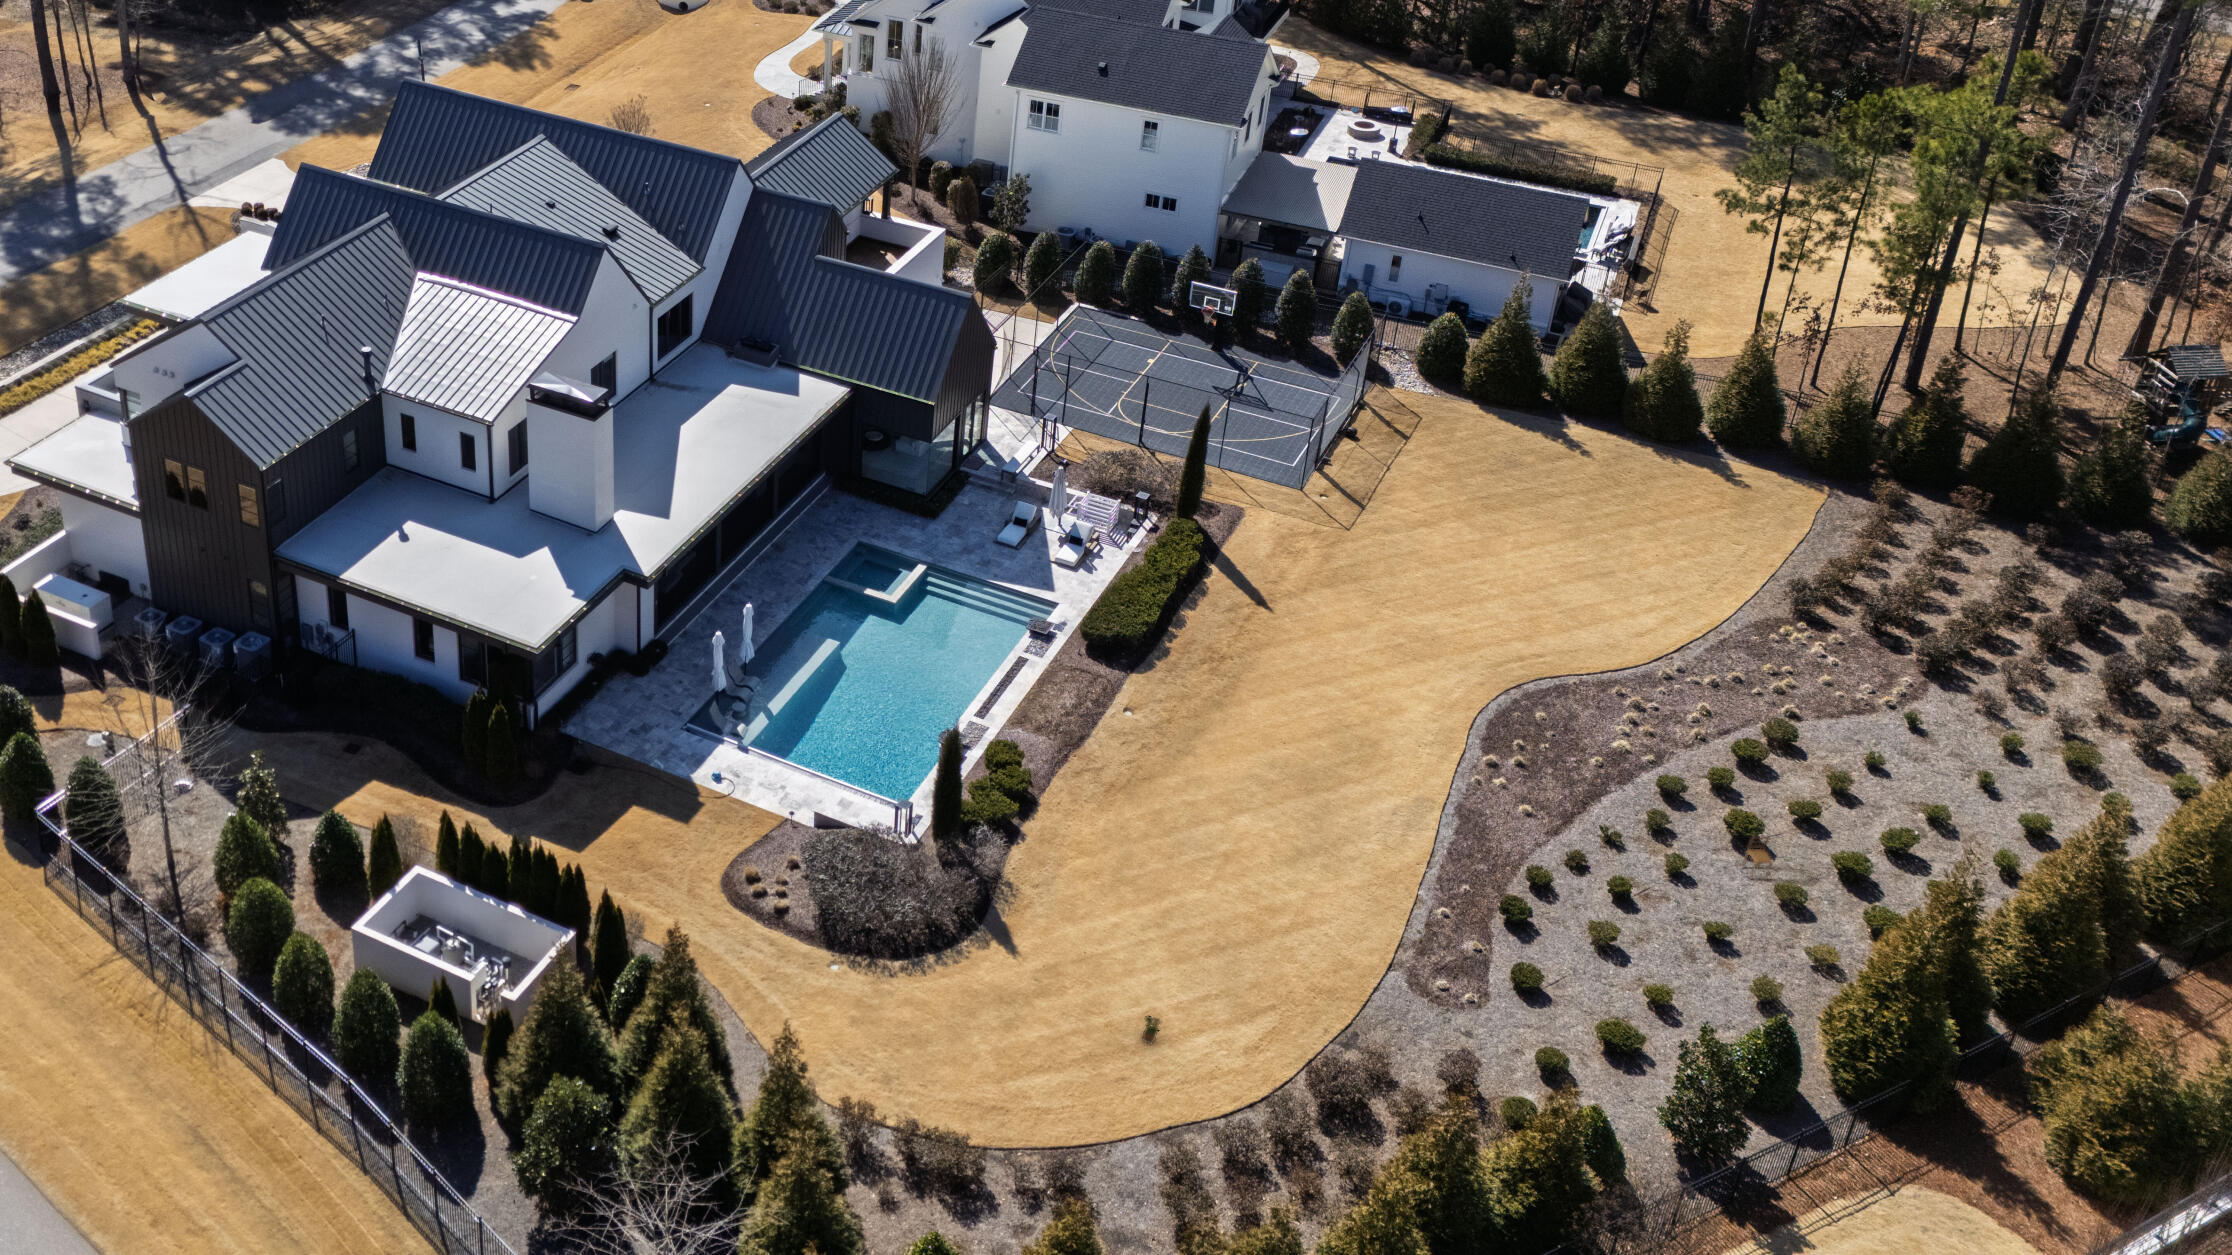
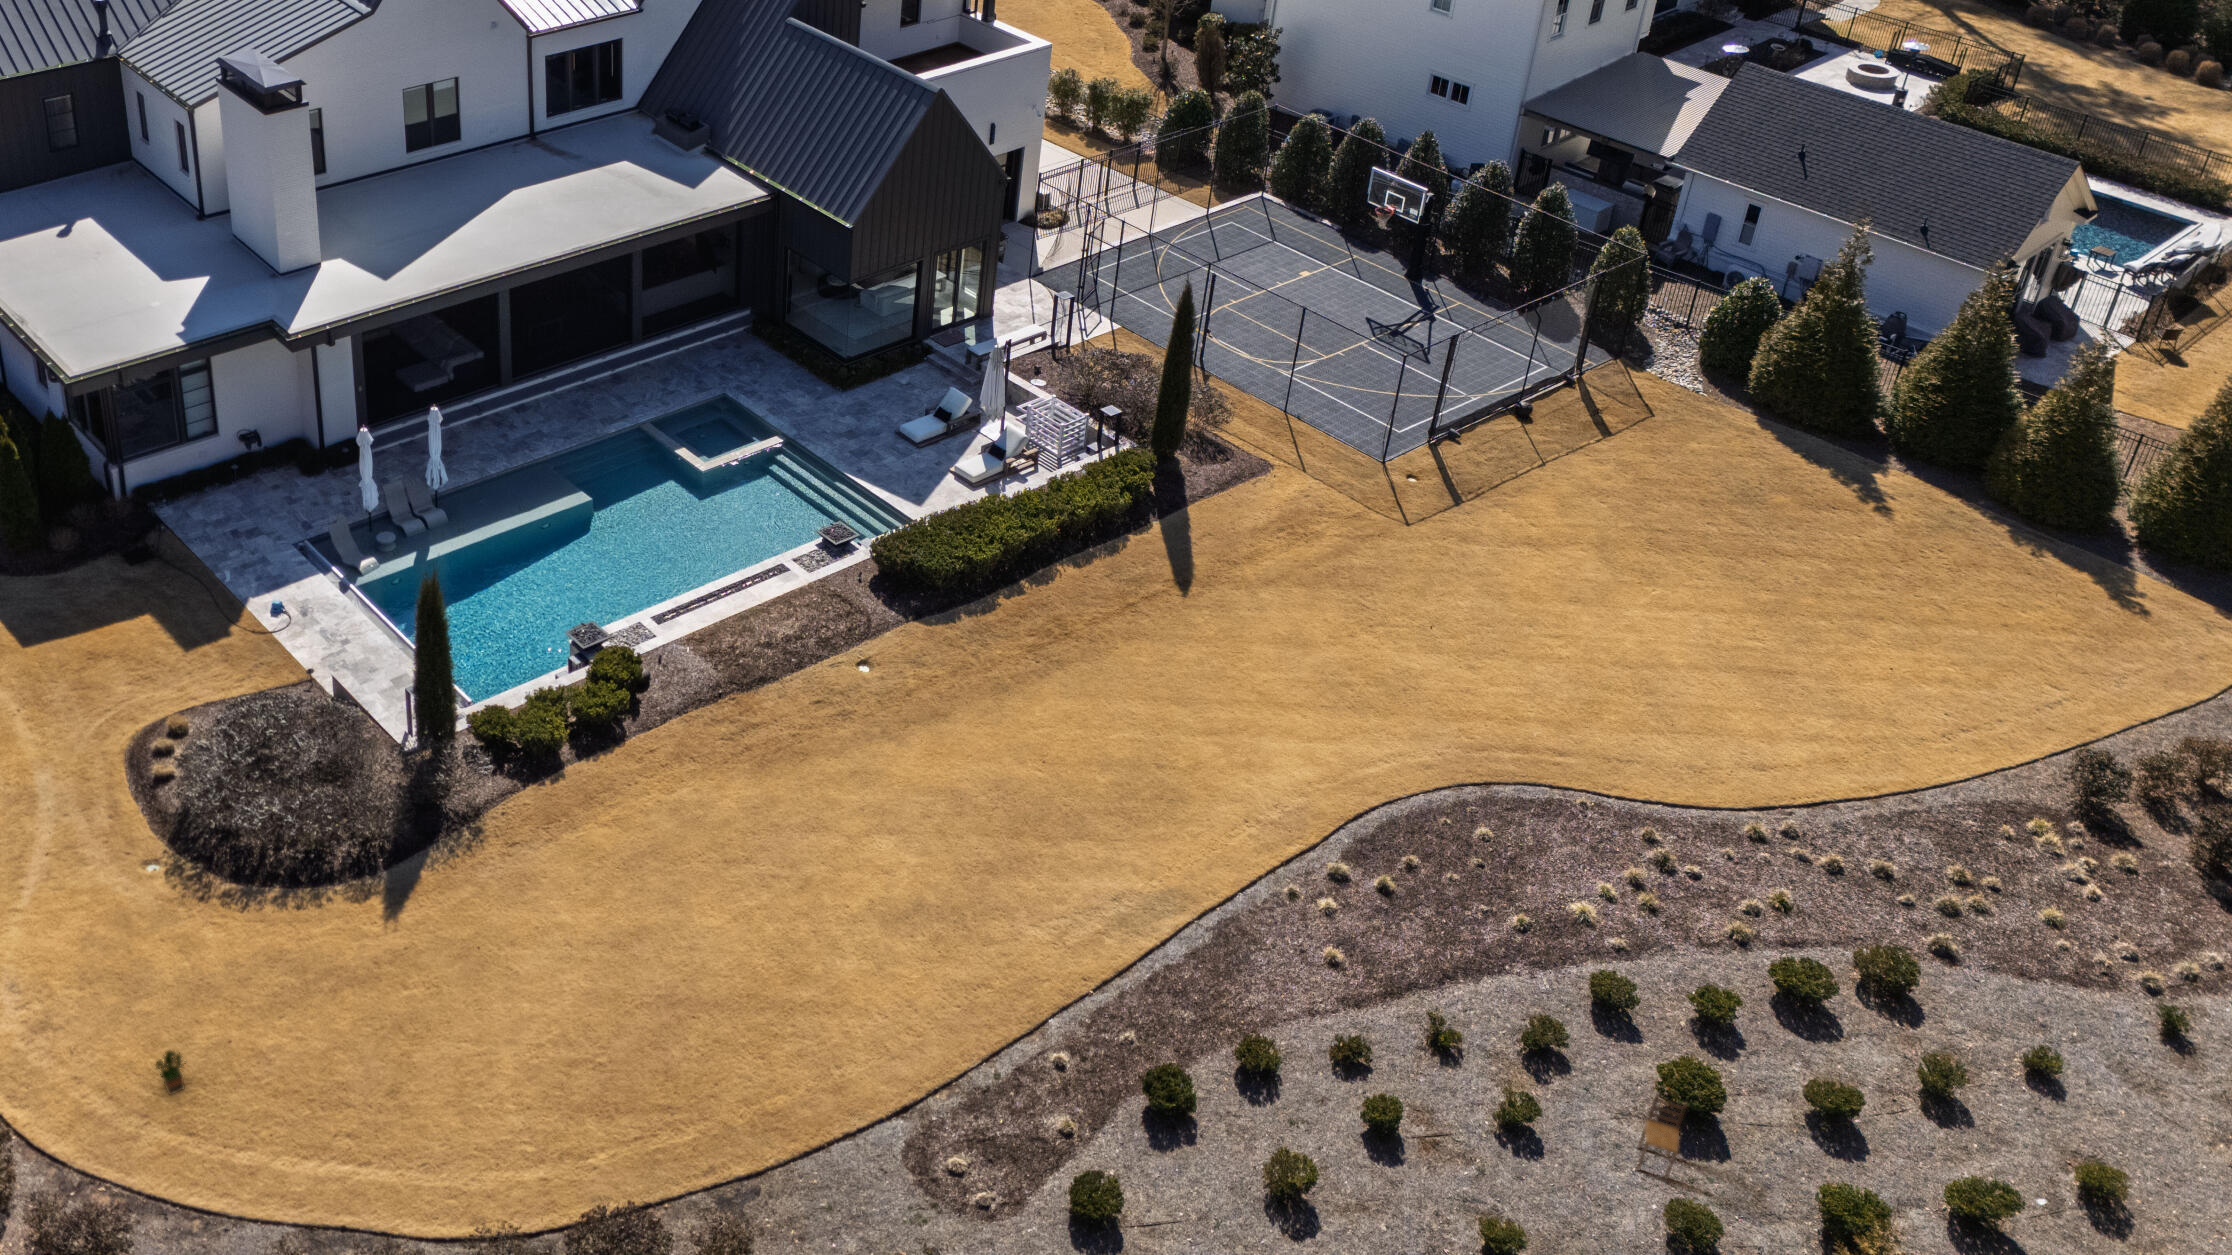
potted tree: present [1143,1016,1162,1044] -> present [156,1051,186,1094]

